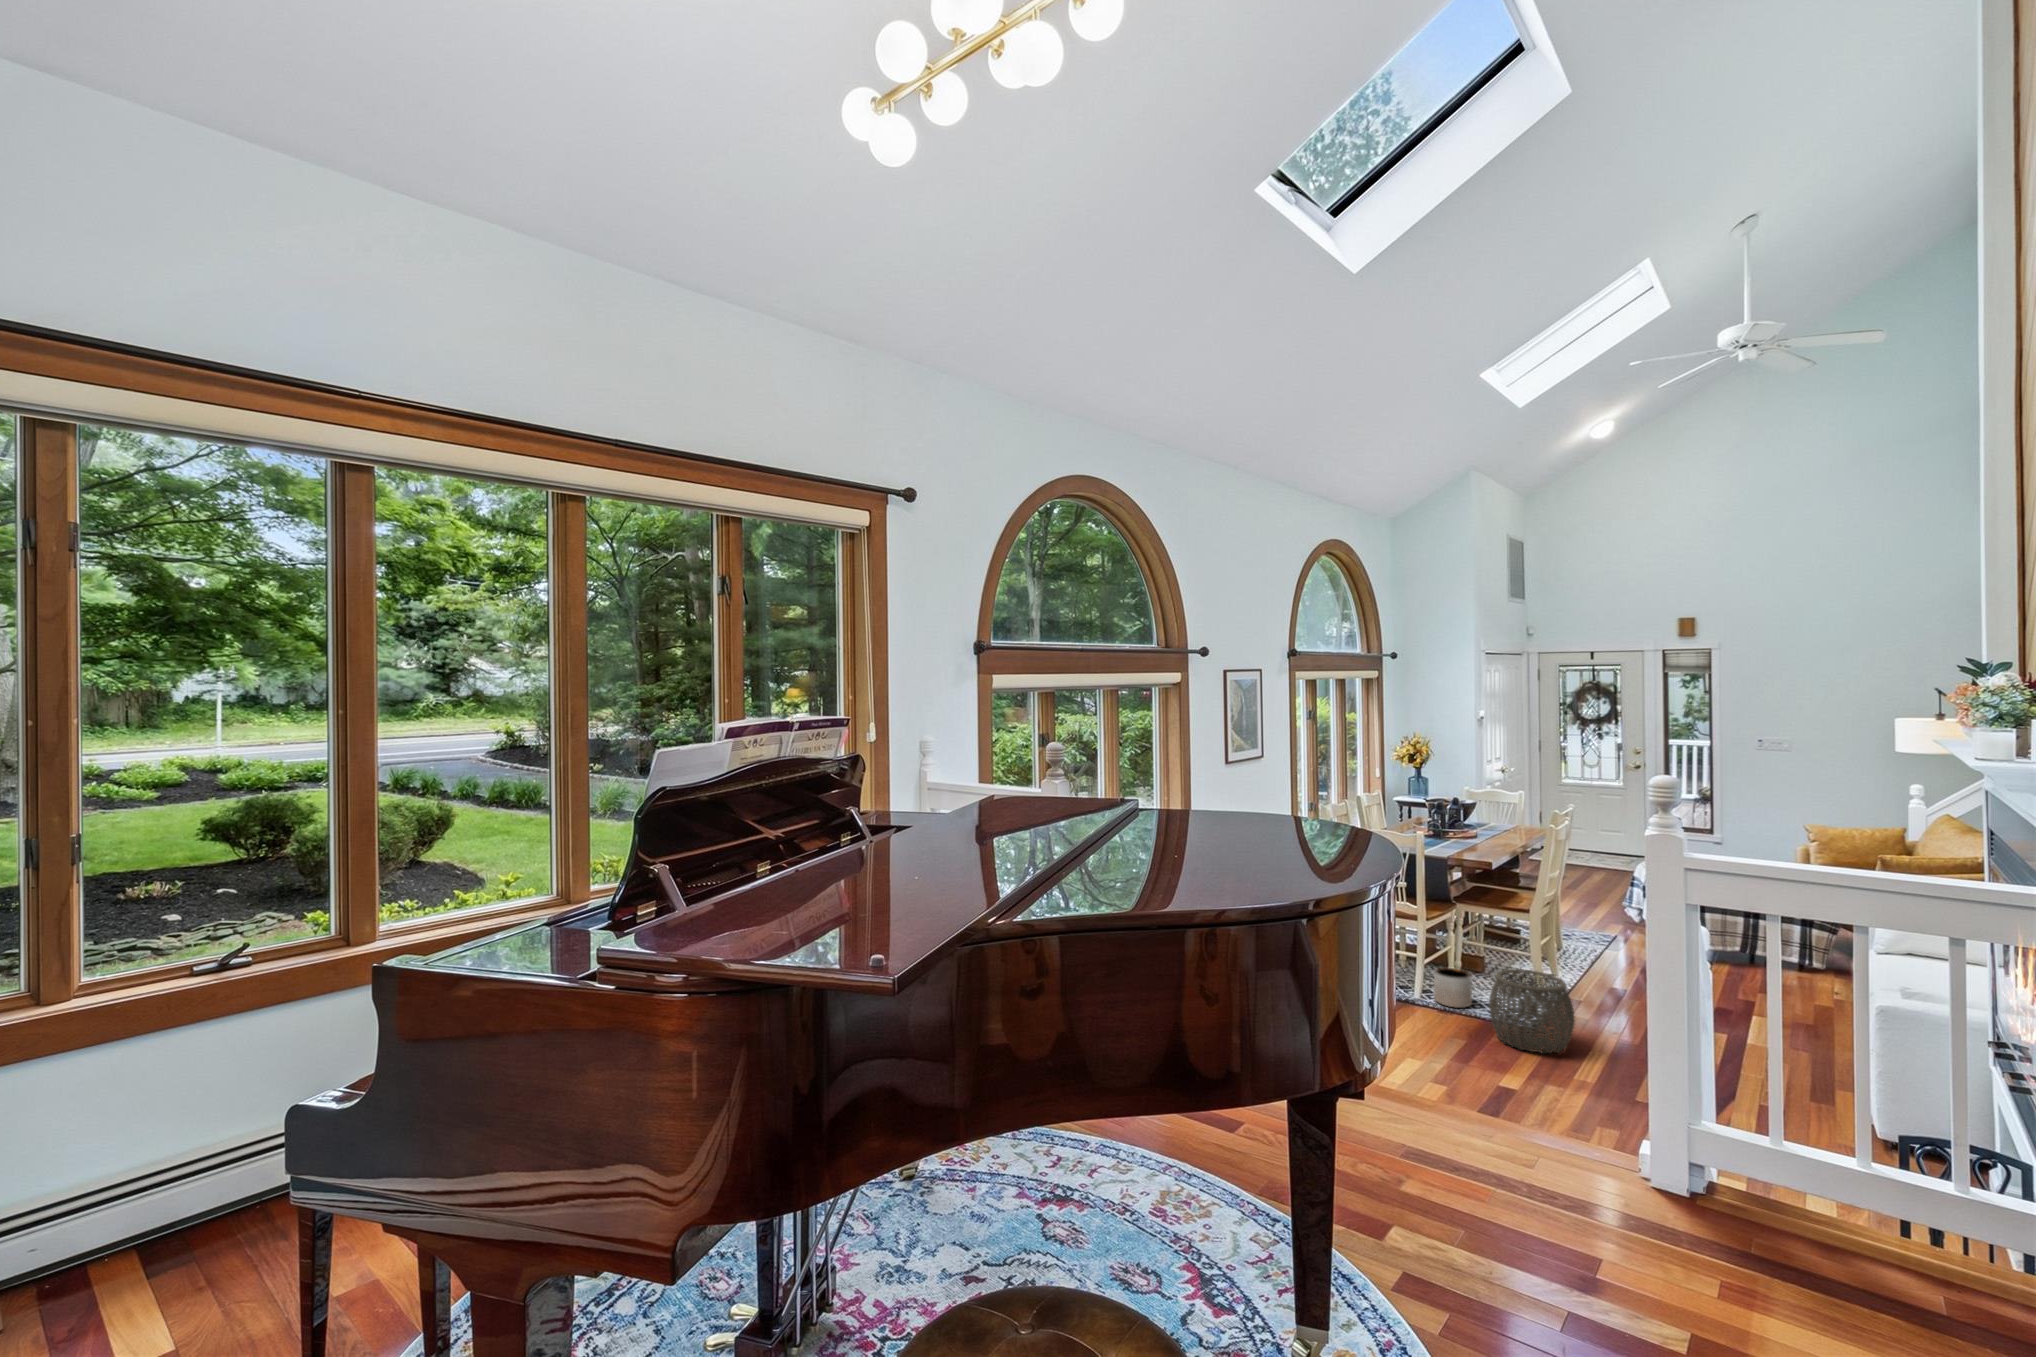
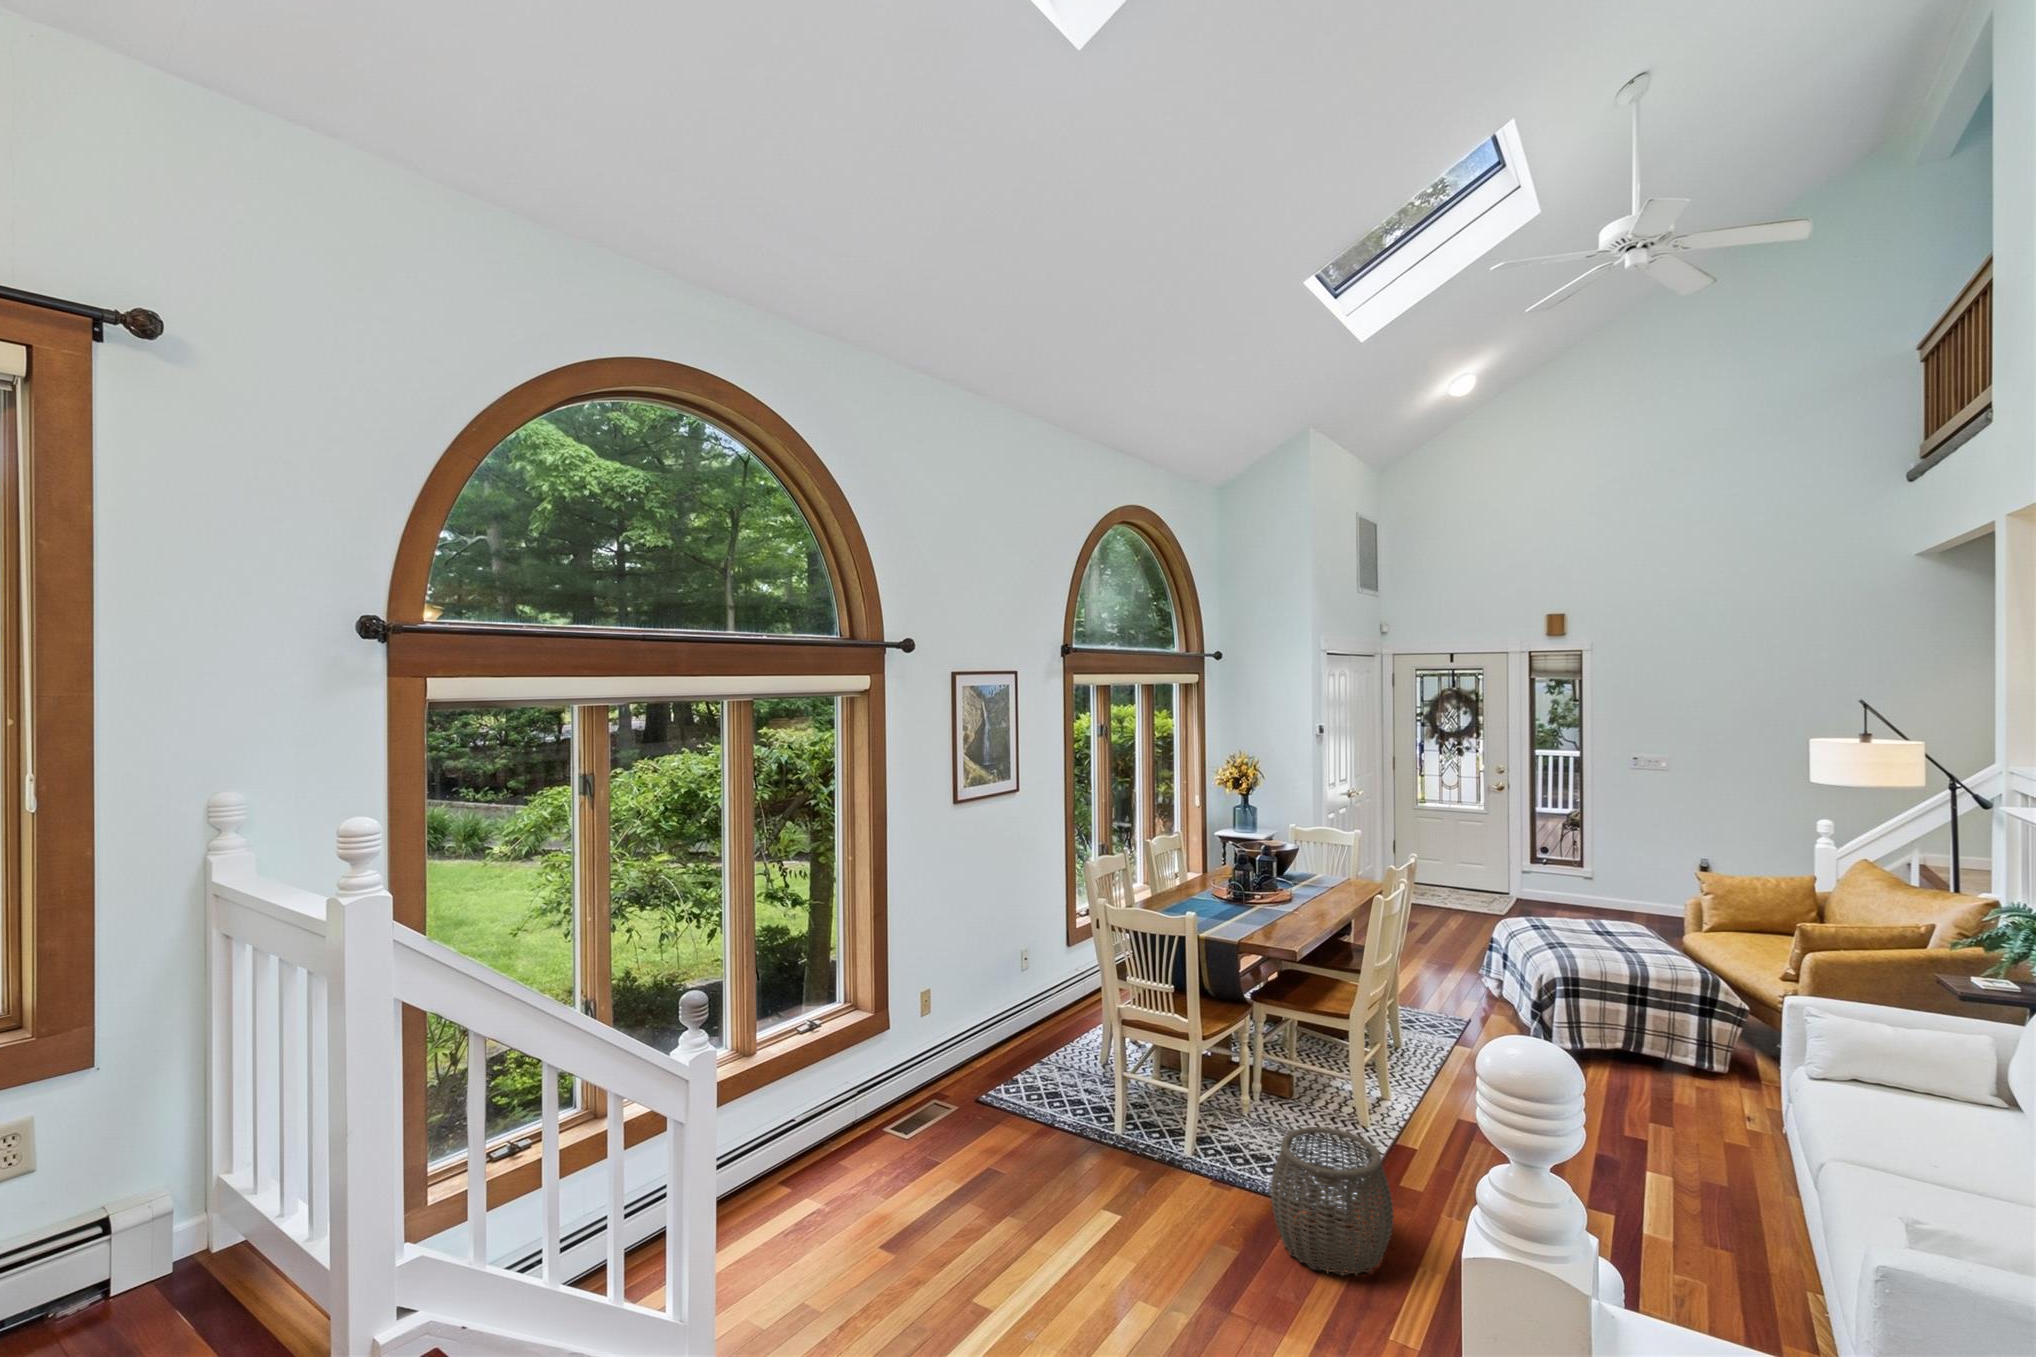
planter: present [1434,968,1472,1008] -> none [1209,1108,1260,1175]

